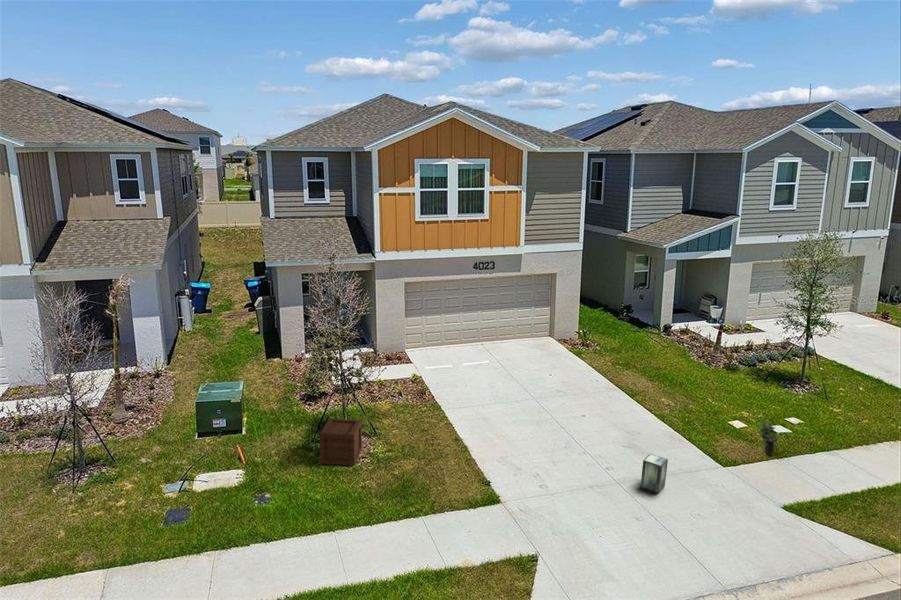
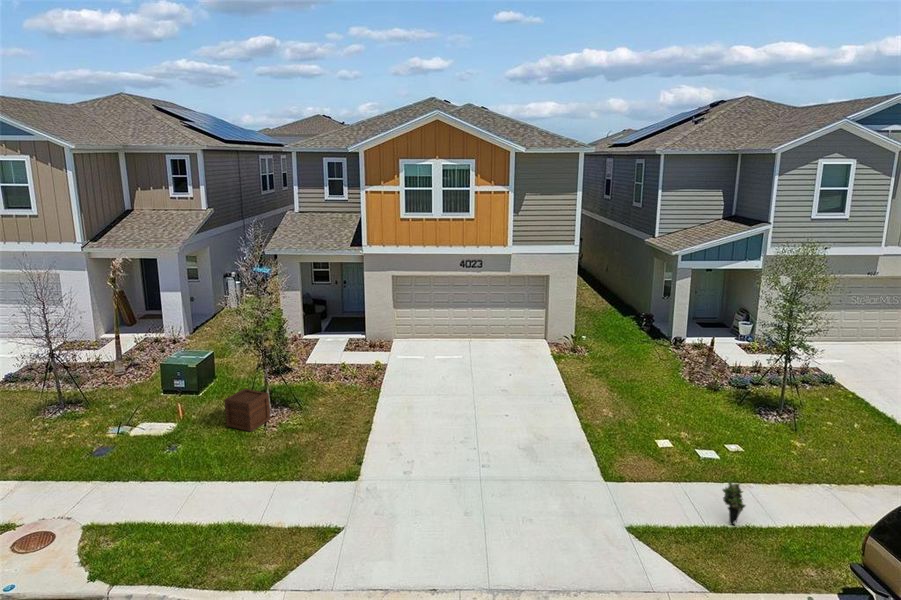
potted plant: present [759,421,778,456] -> present [723,481,745,525]
storage box: present [641,454,668,494] -> none [482,458,509,499]

